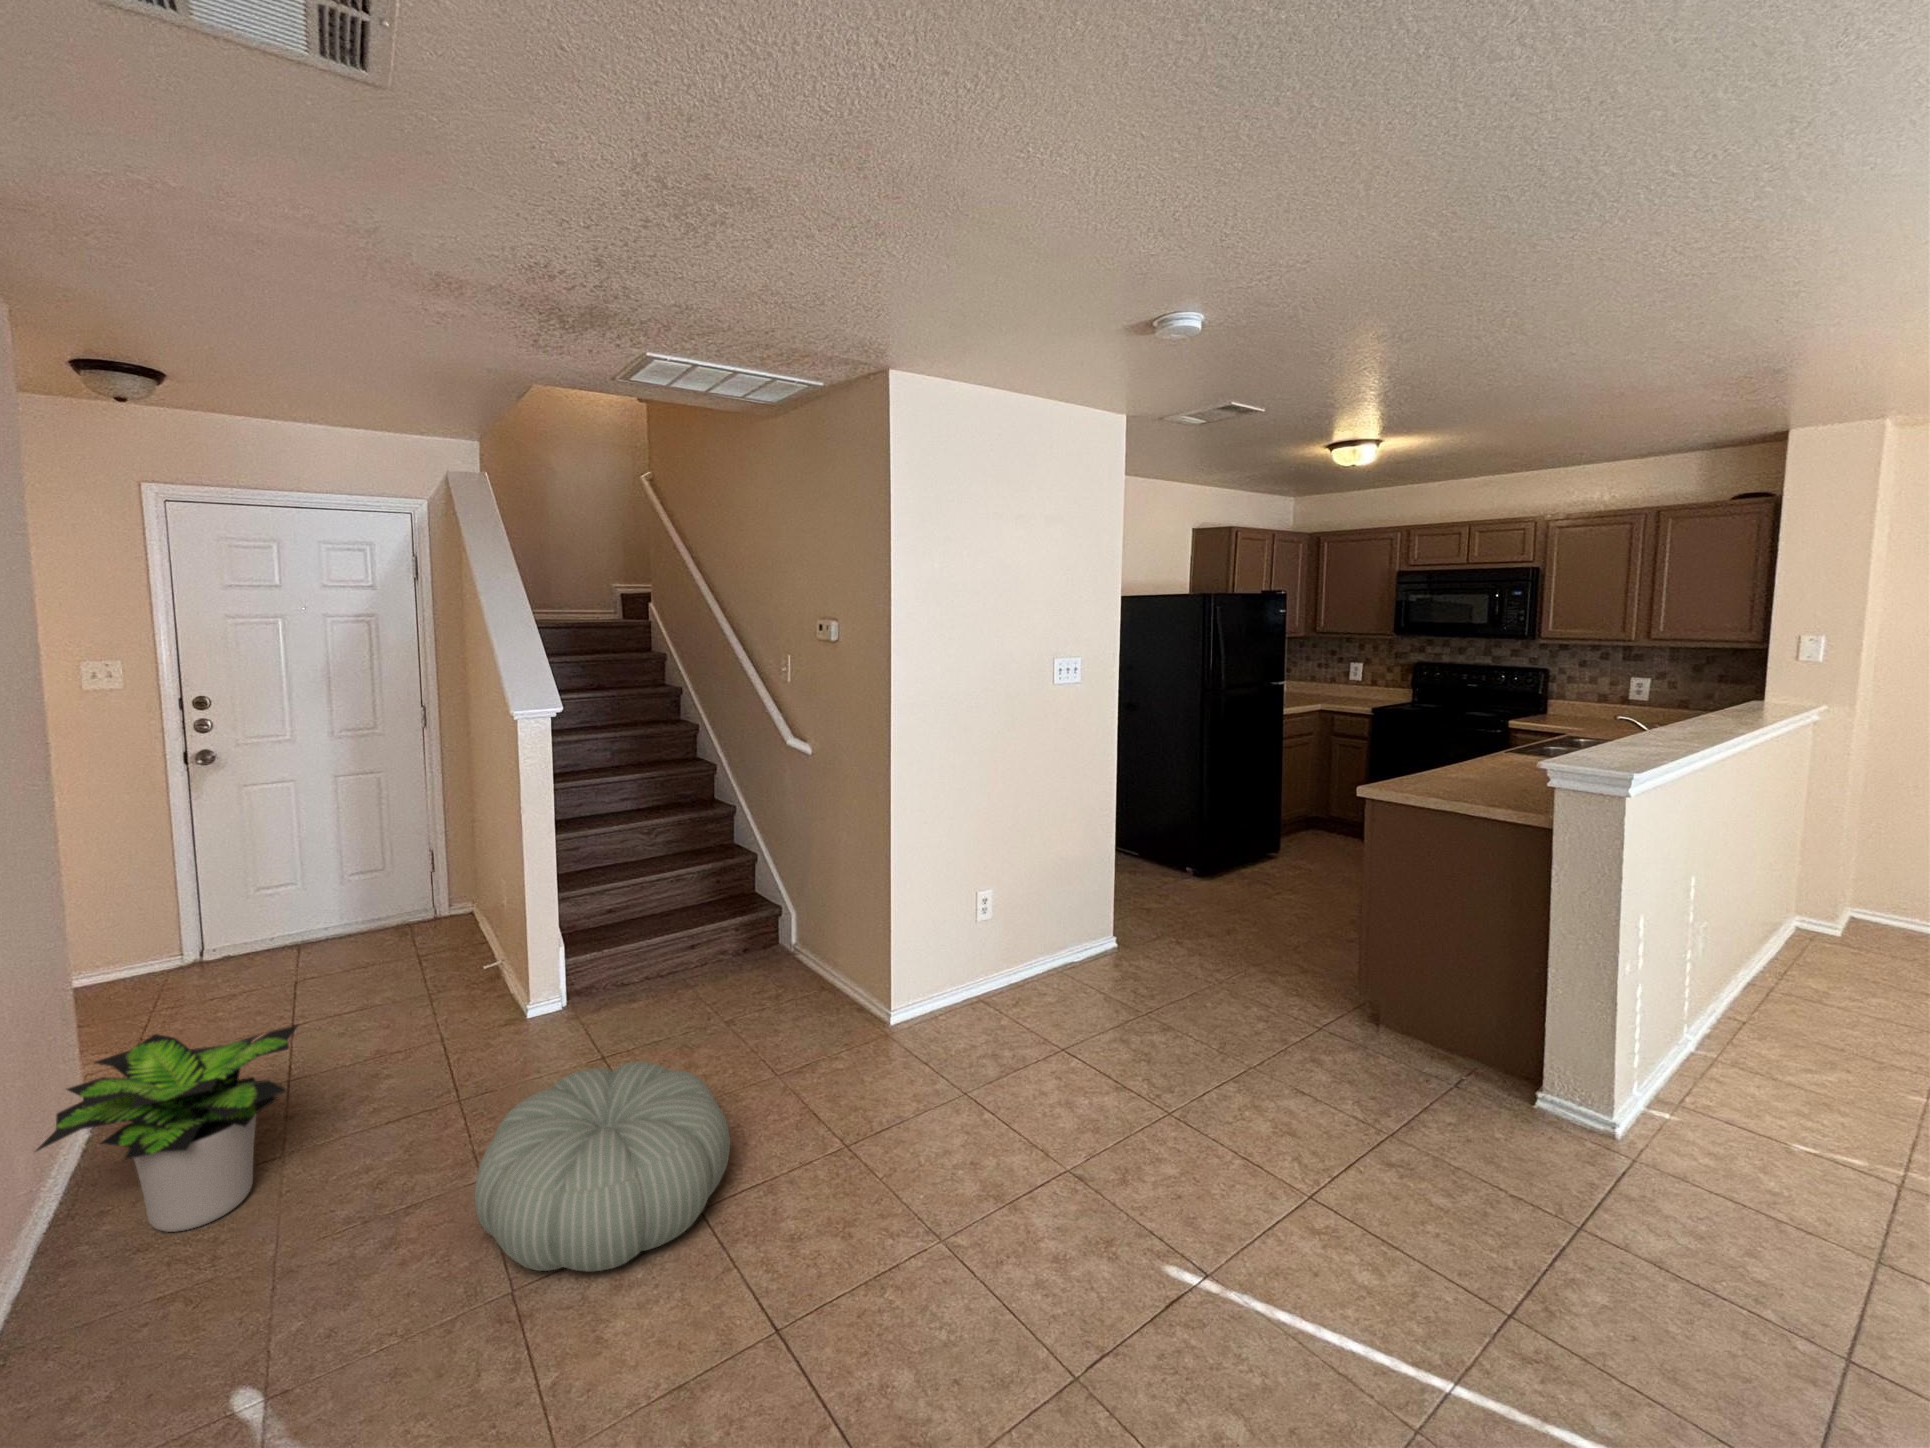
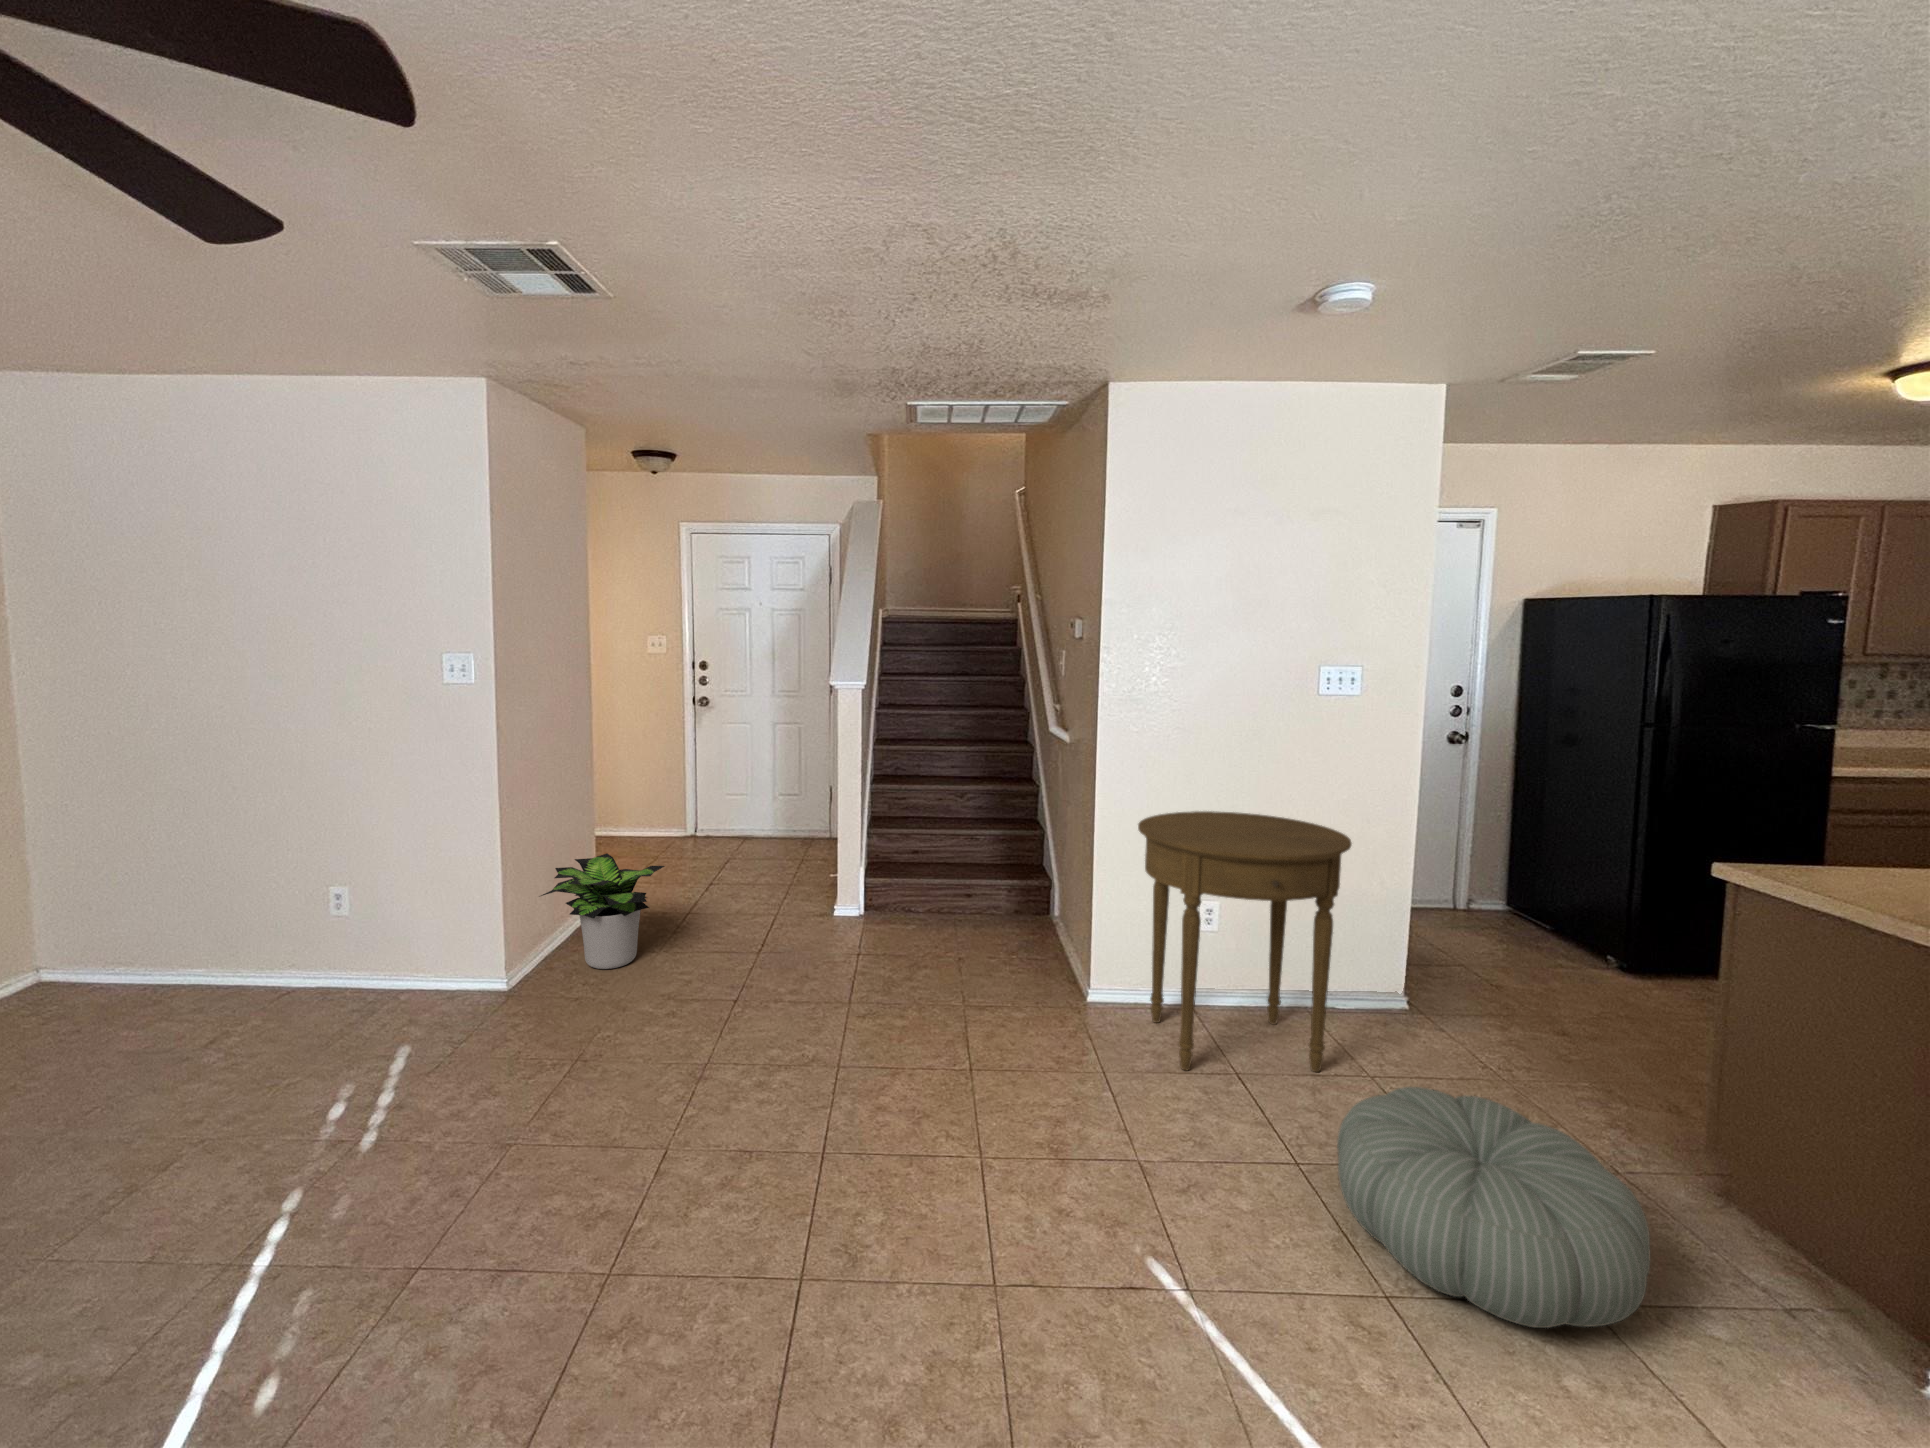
side table: none [952,804,1131,1067] -> present [1138,811,1352,1072]
pouf: present [475,1061,730,1272] -> present [1337,1087,1650,1328]

